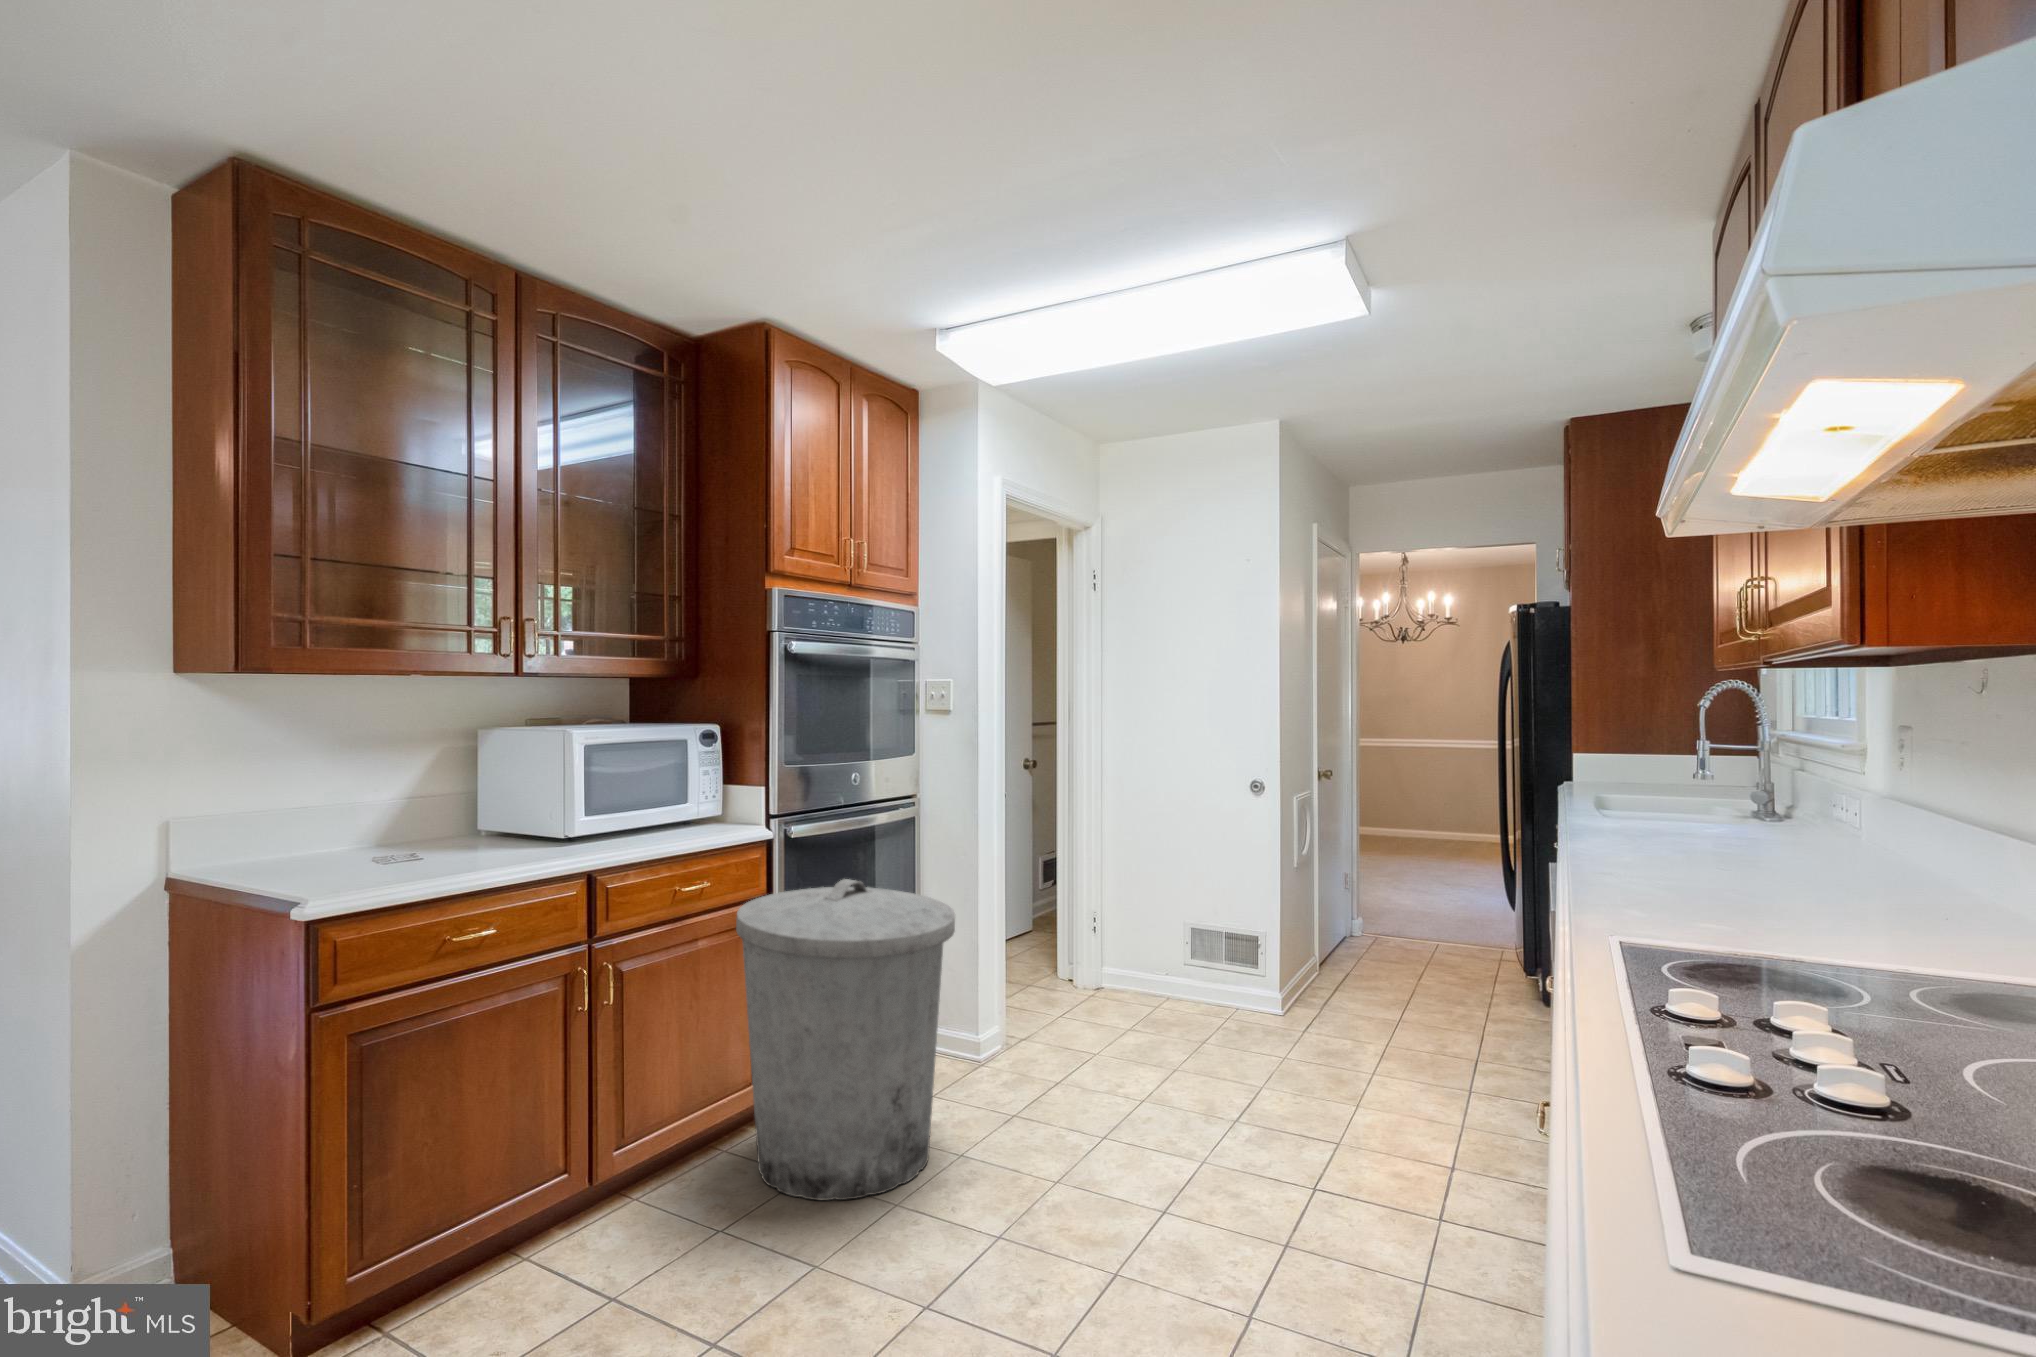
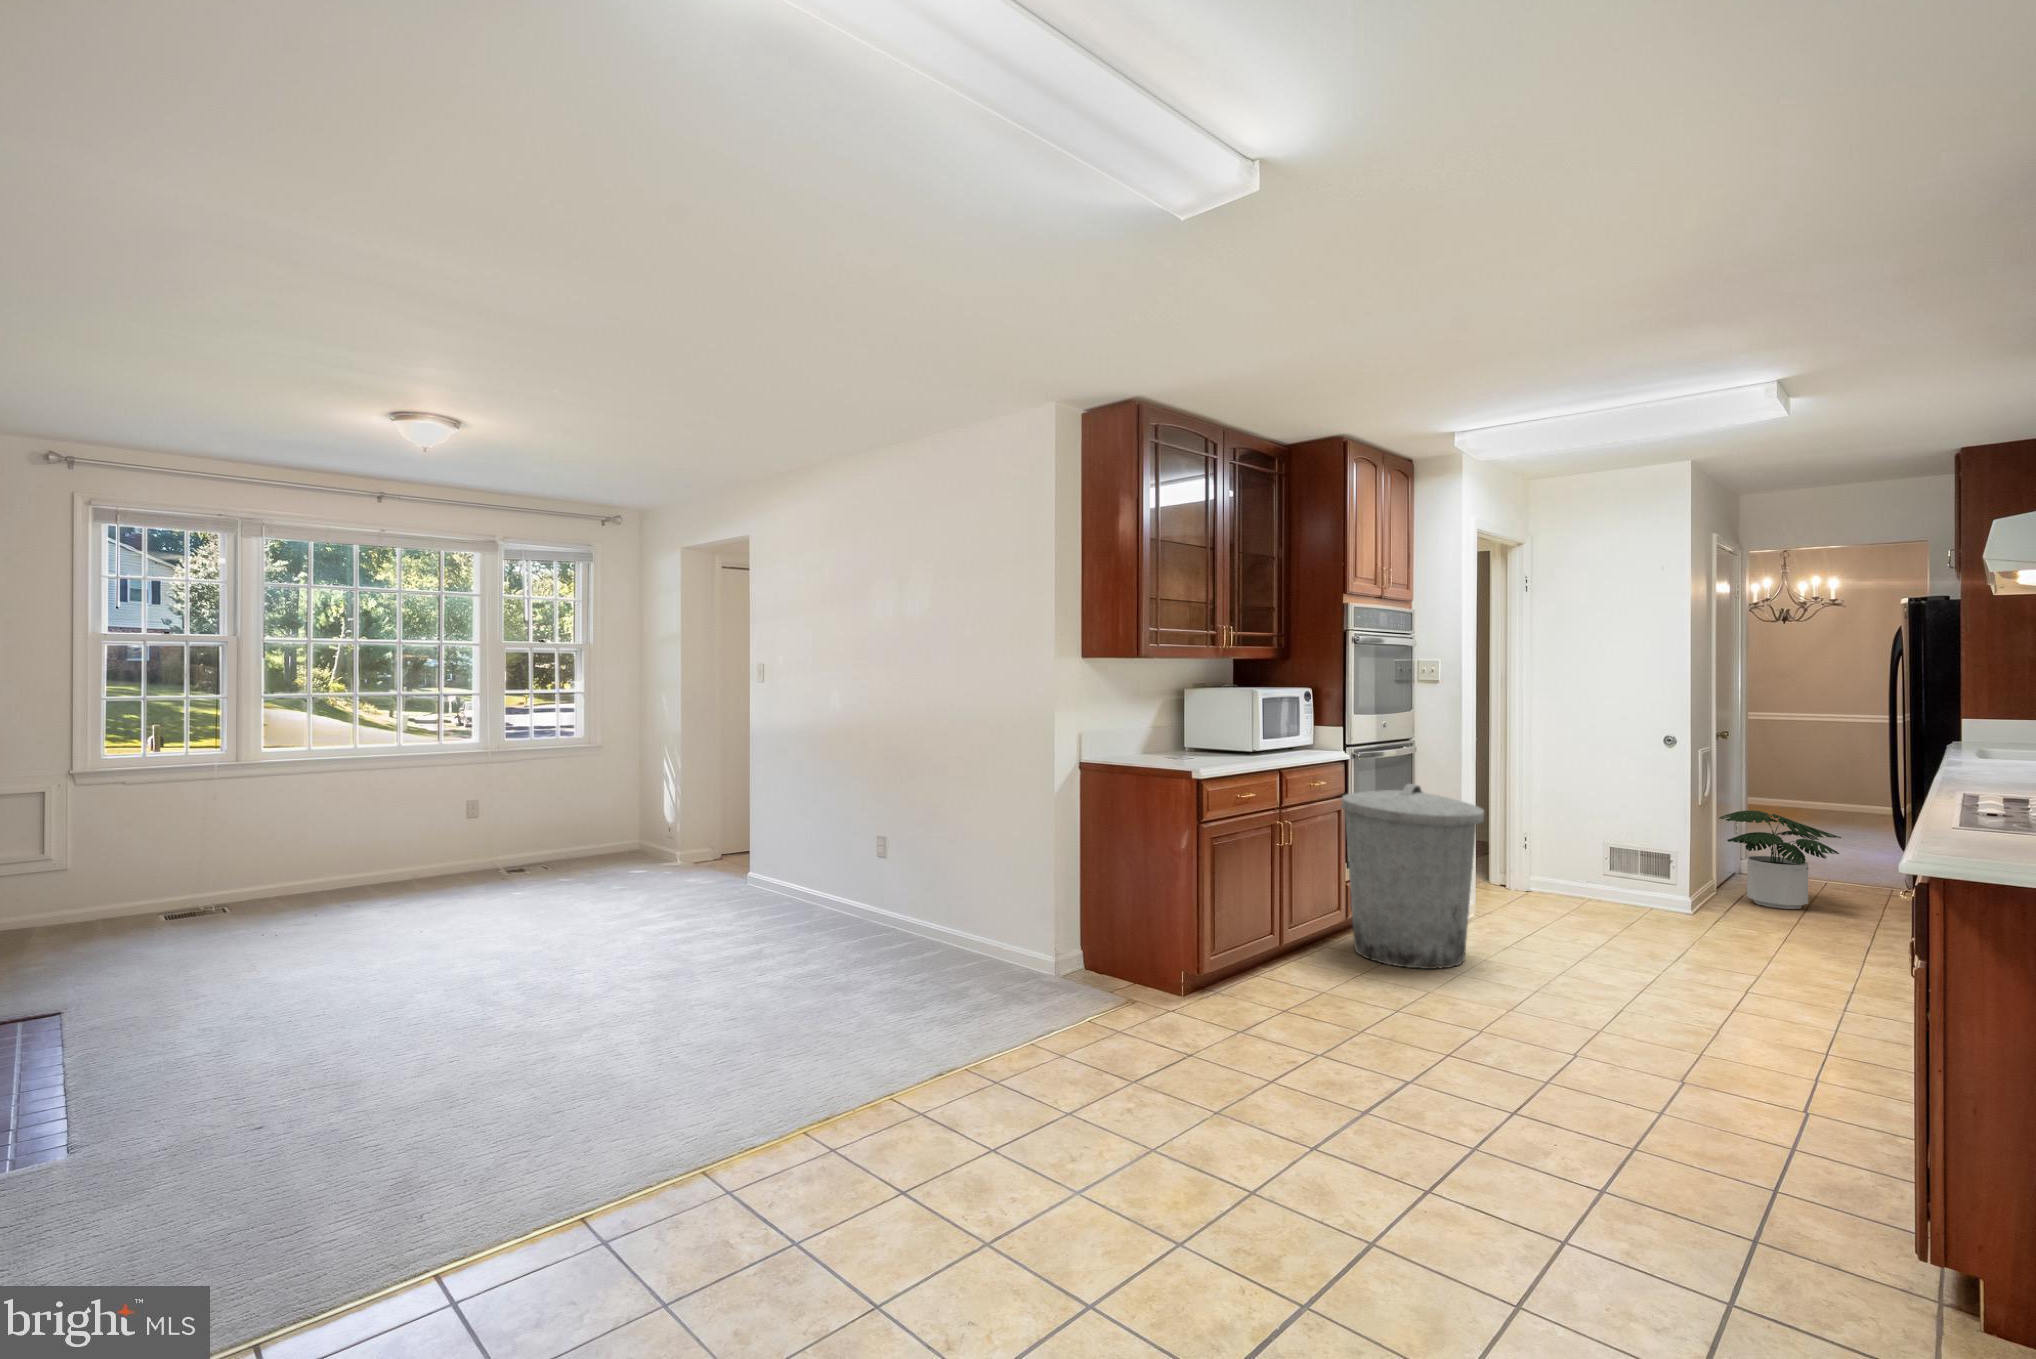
potted plant: none [1317,870,1449,997] -> present [1719,810,1841,909]

